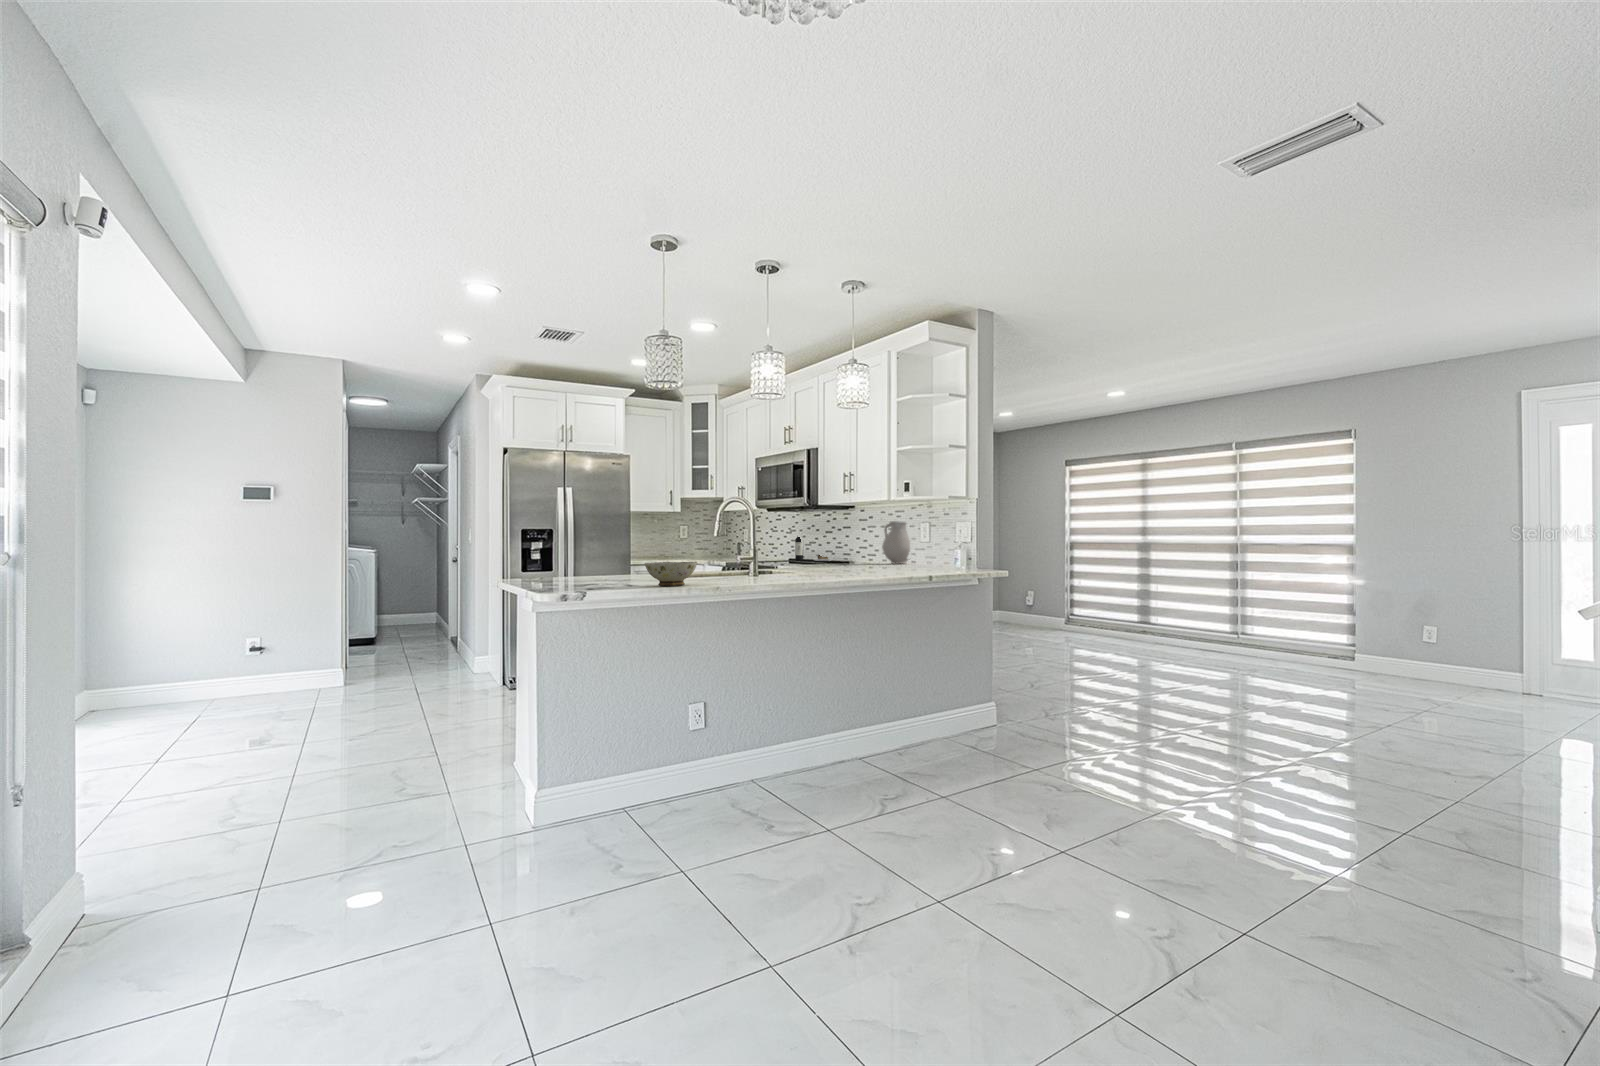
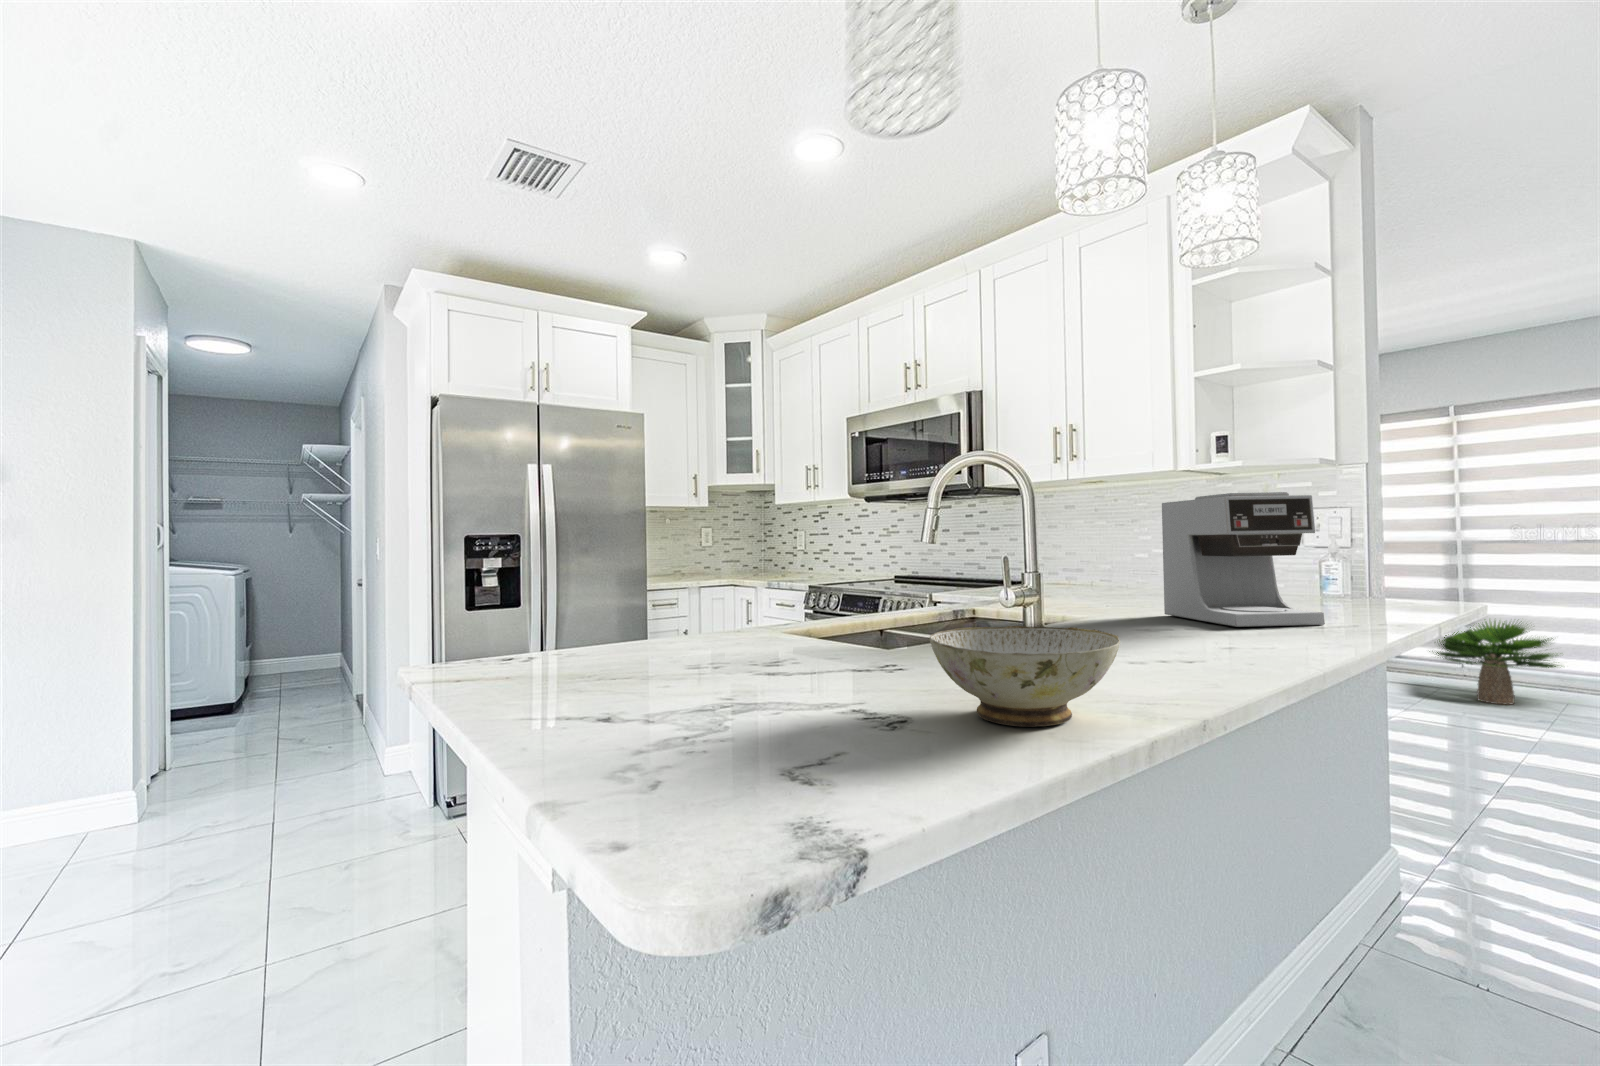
coffee maker: none [835,517,875,574] -> present [1162,492,1325,627]
vase: present [882,521,910,564] -> none [1098,512,1162,584]
wine bottle: present [795,536,832,561] -> none [891,528,959,578]
potted plant: none [1202,599,1289,661] -> present [1429,621,1559,705]

